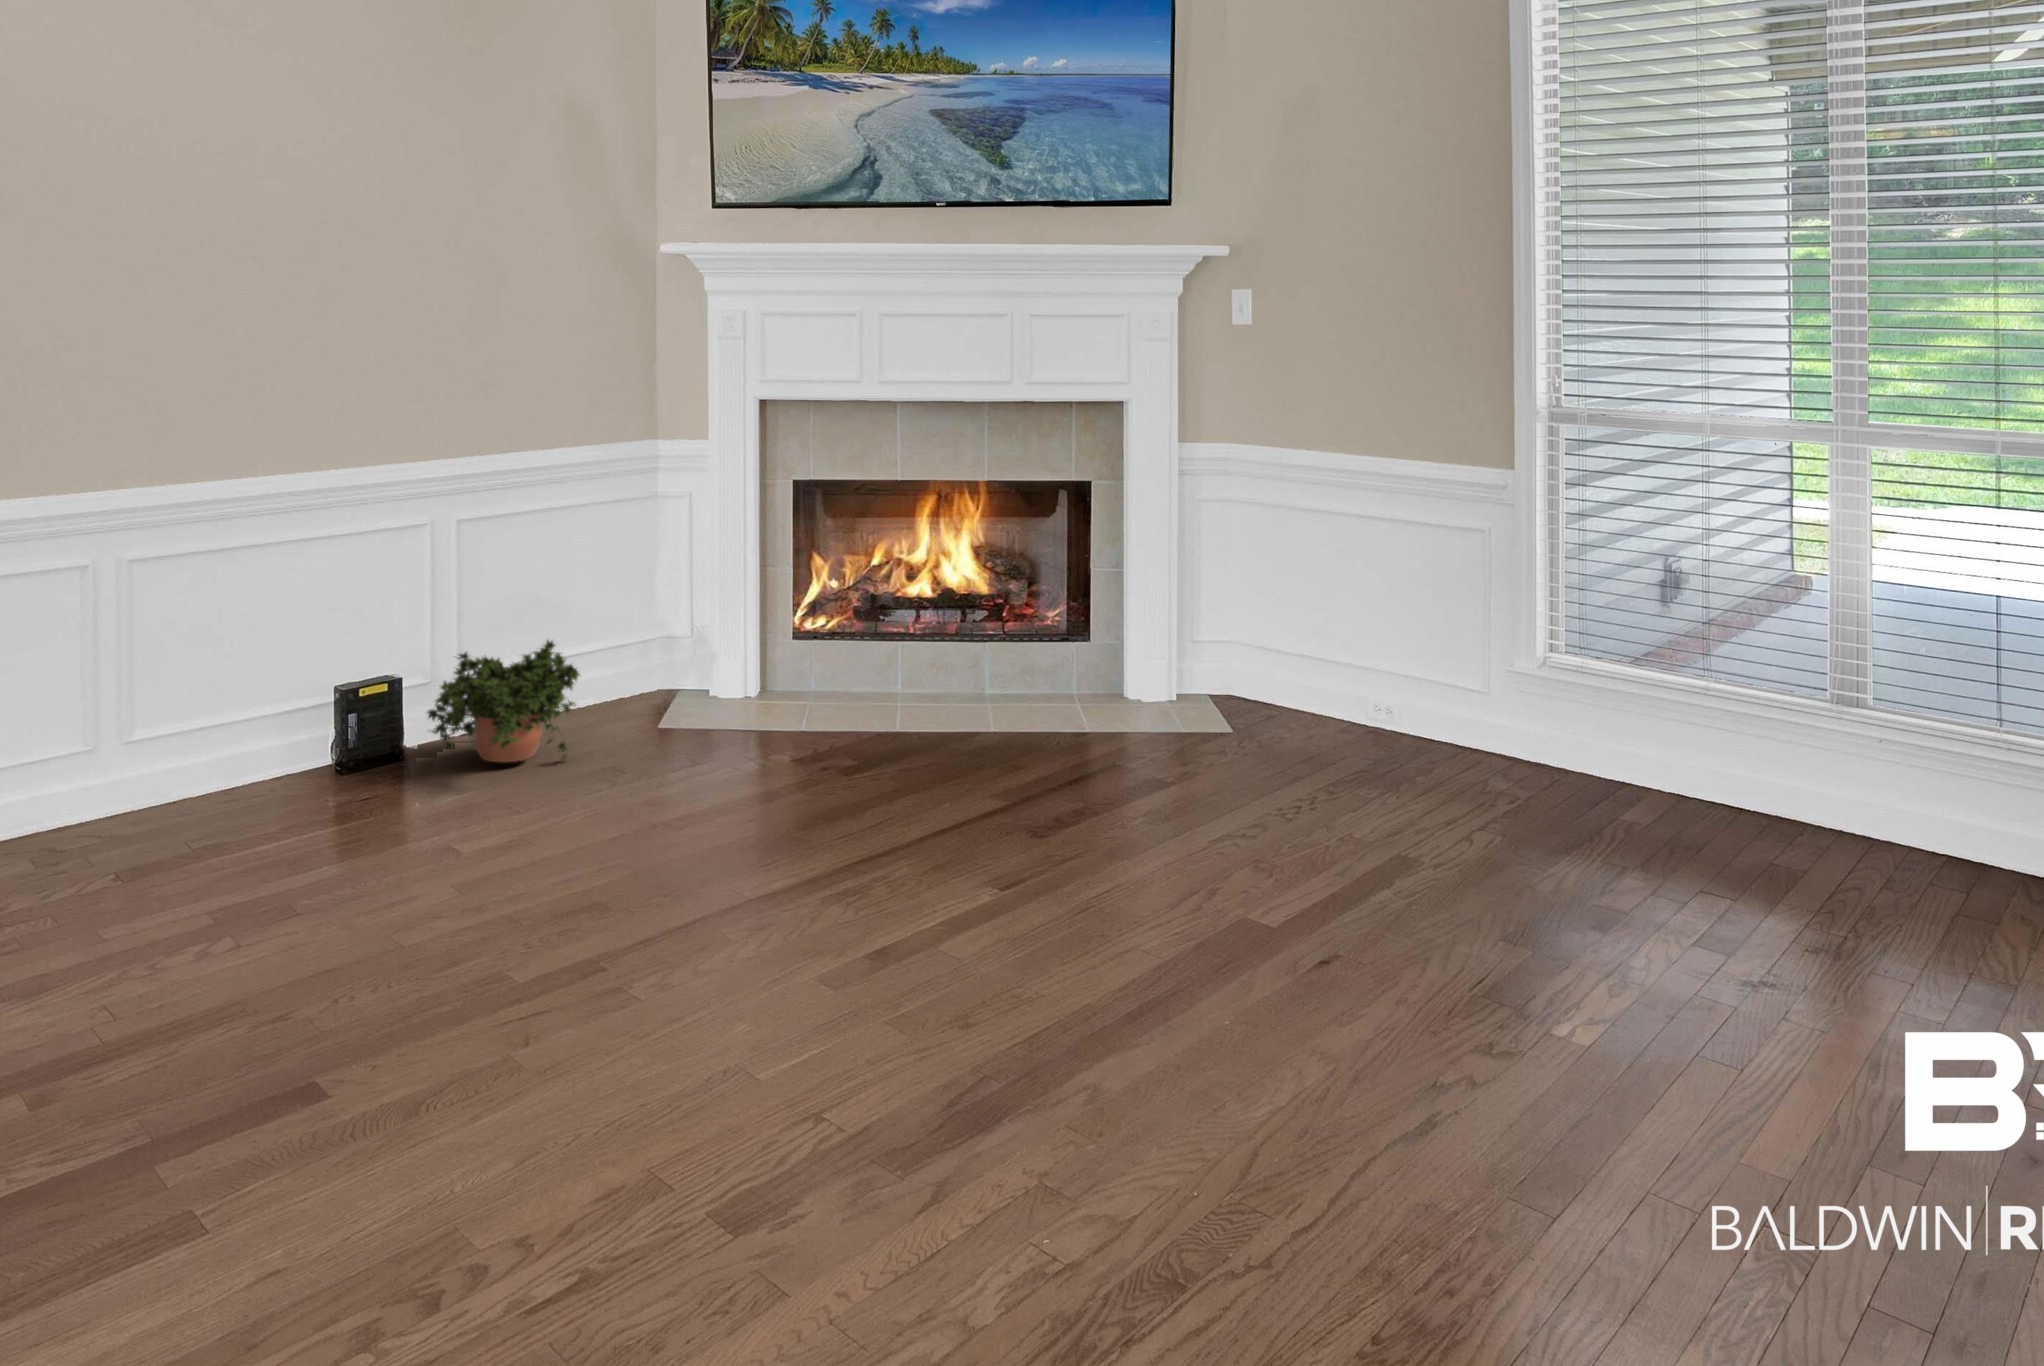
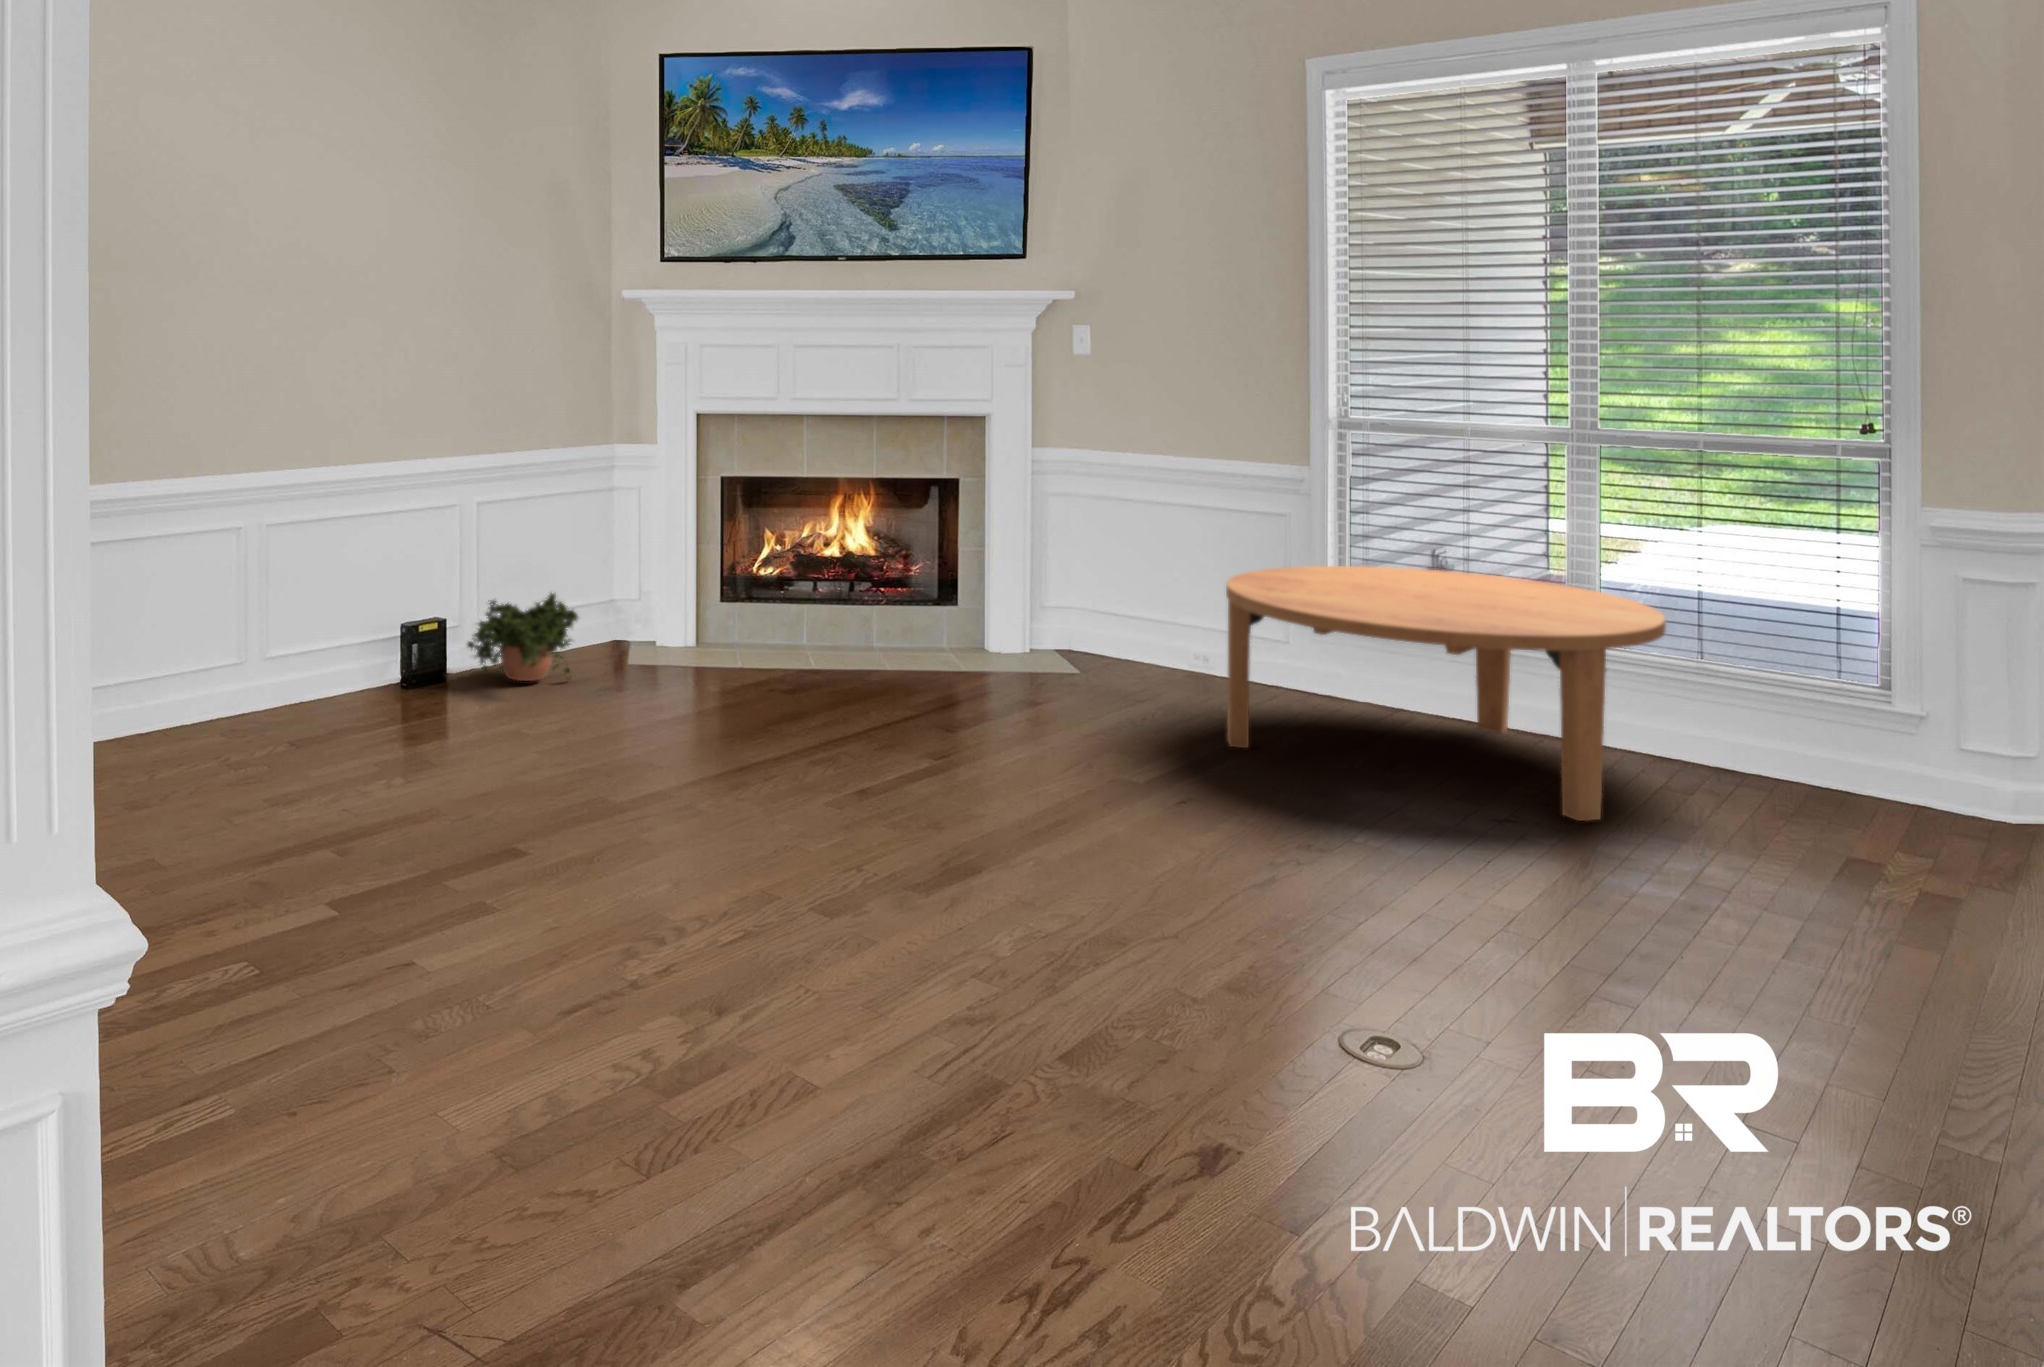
coffee table: none [1407,597,1965,953] -> present [1226,566,1666,821]

